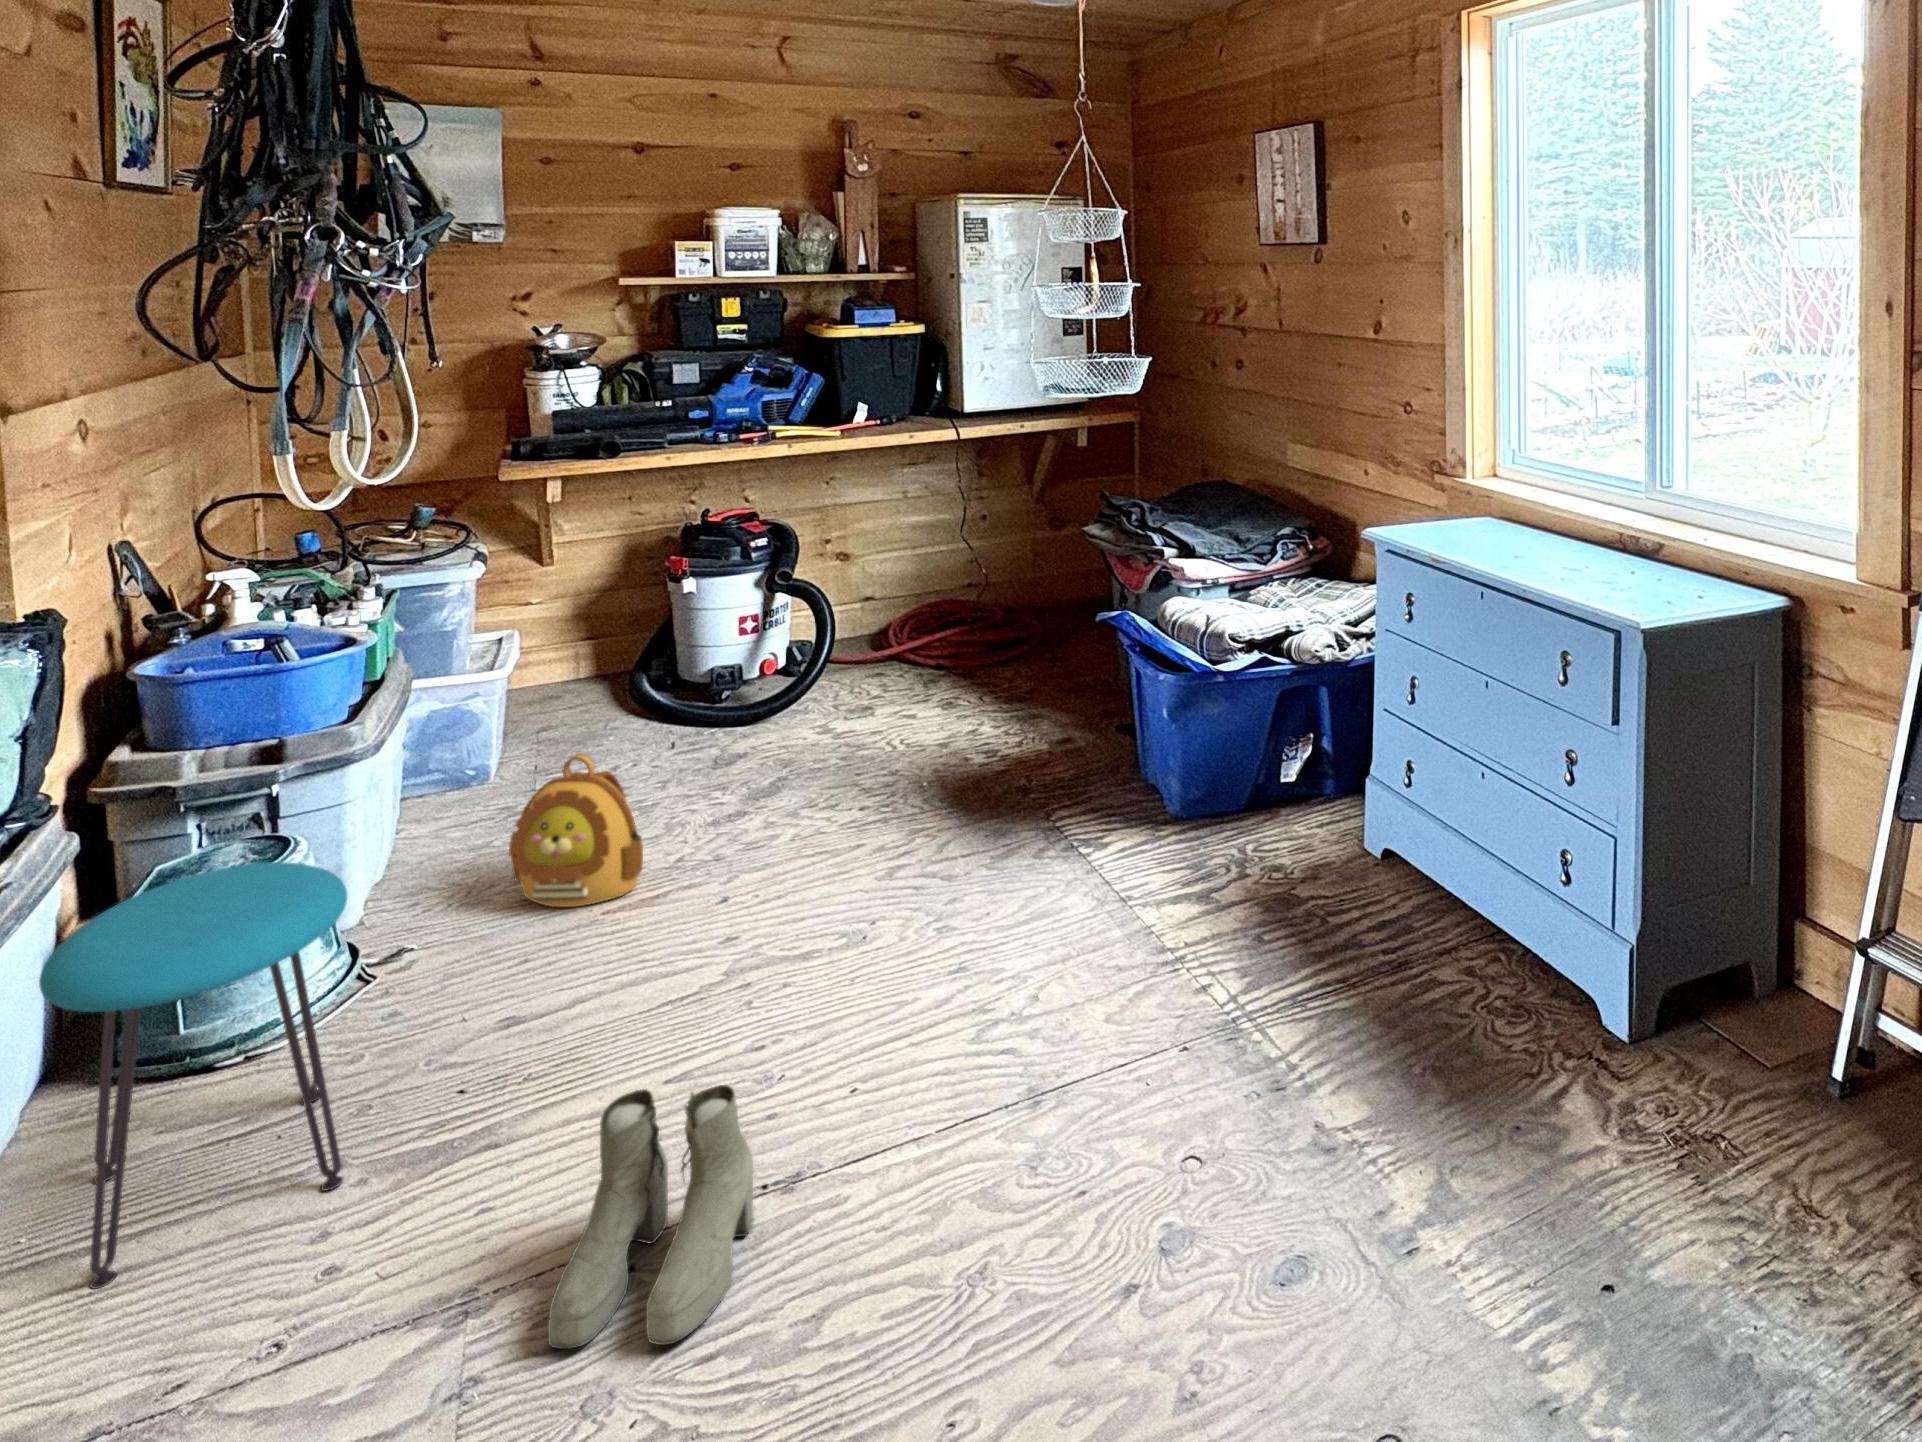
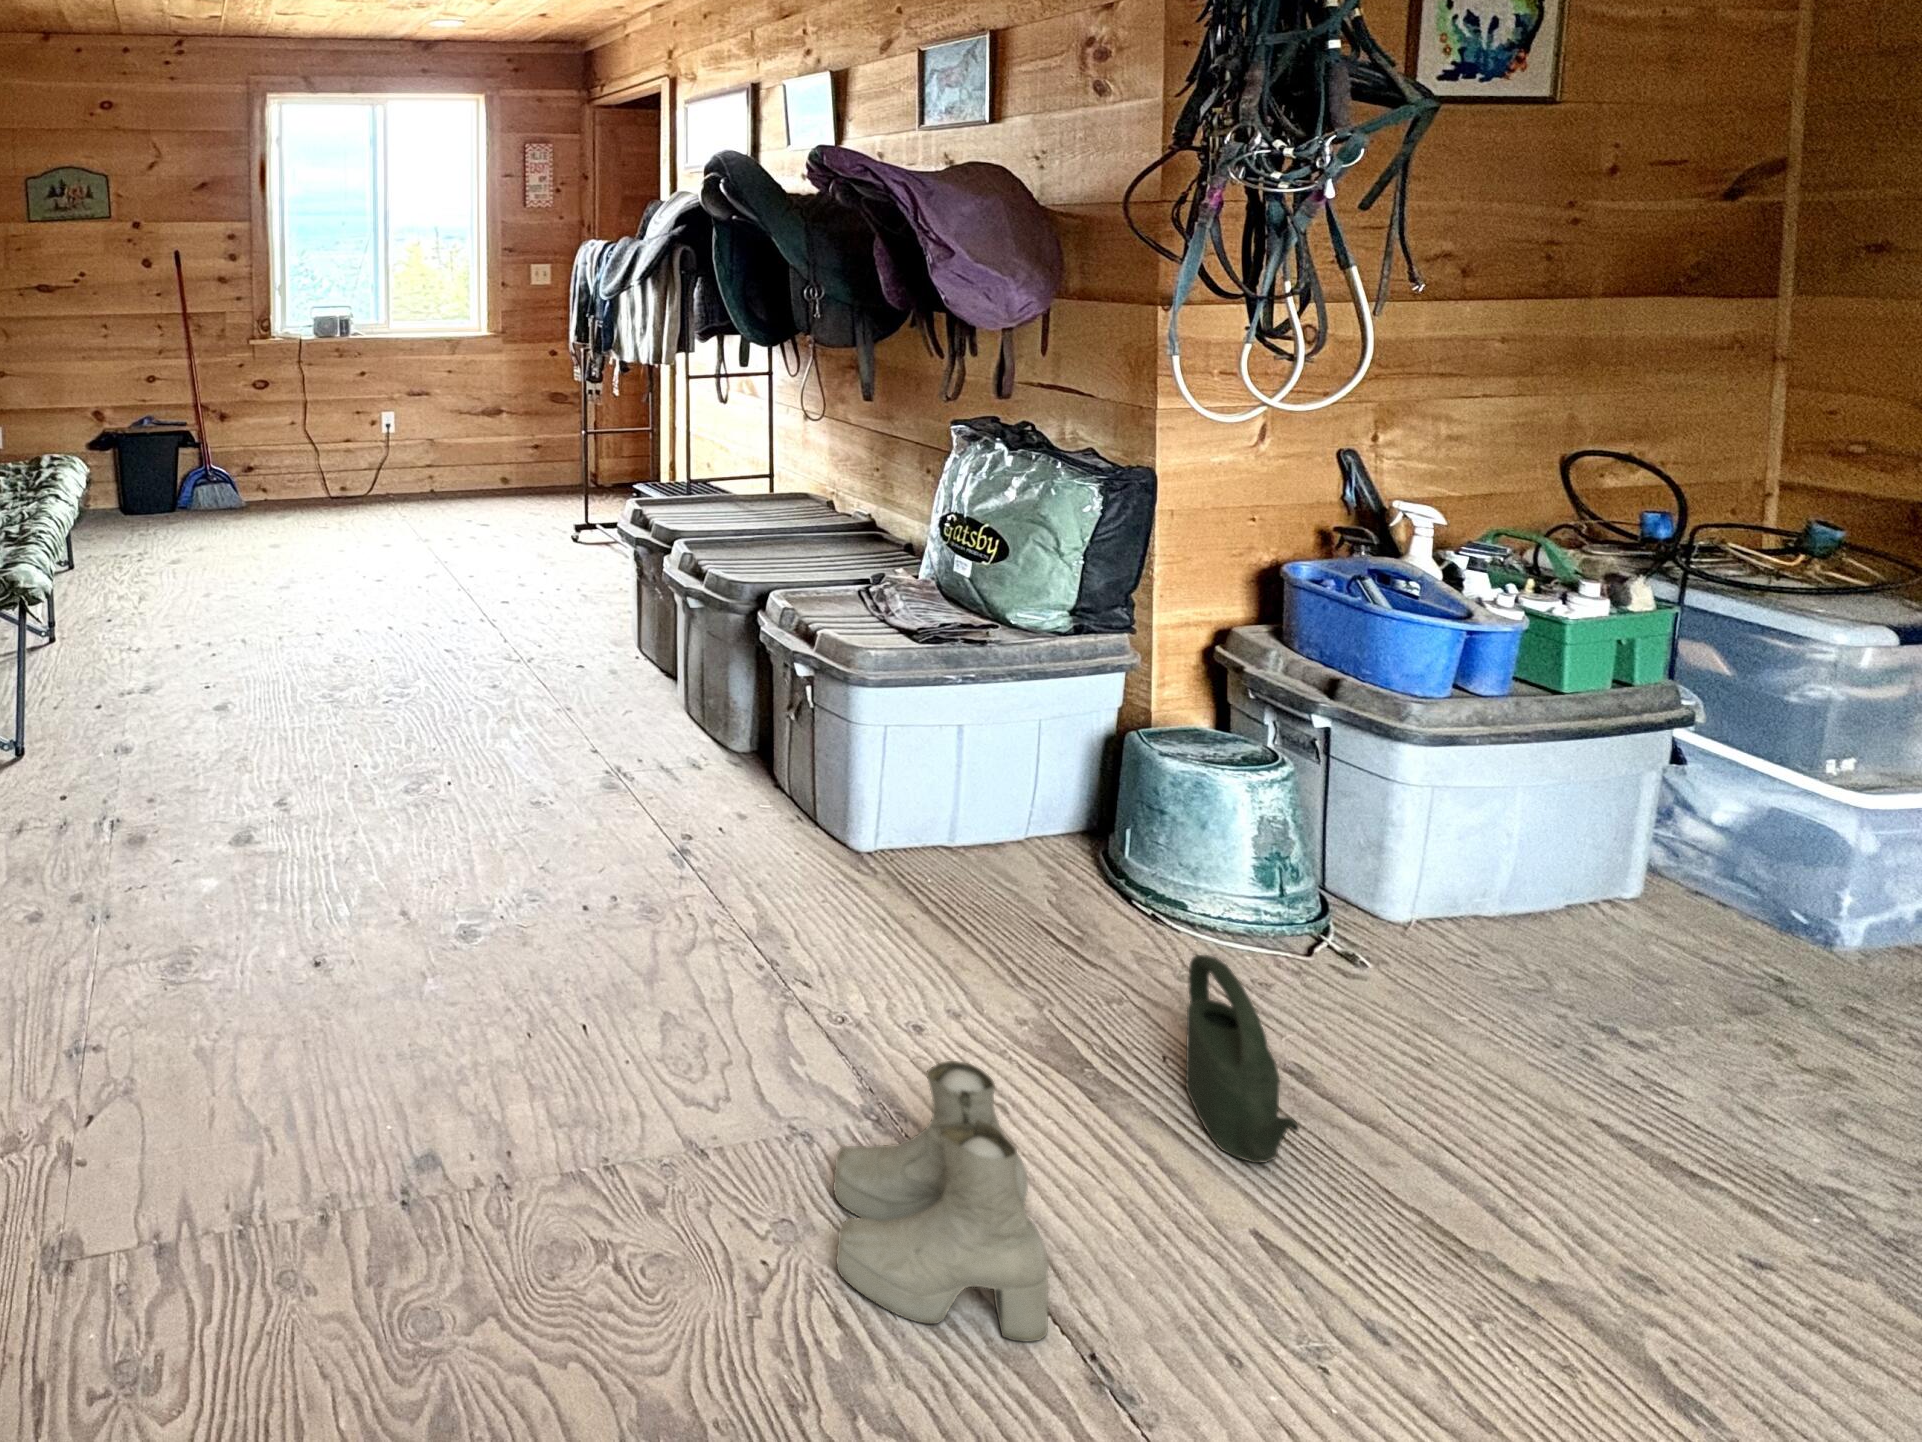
backpack: present [509,754,643,907] -> none [1525,892,1765,1140]
stool: present [39,862,347,1289] -> none [891,689,1129,1011]
watering can: none [461,949,675,1086] -> present [1186,955,1299,1163]

